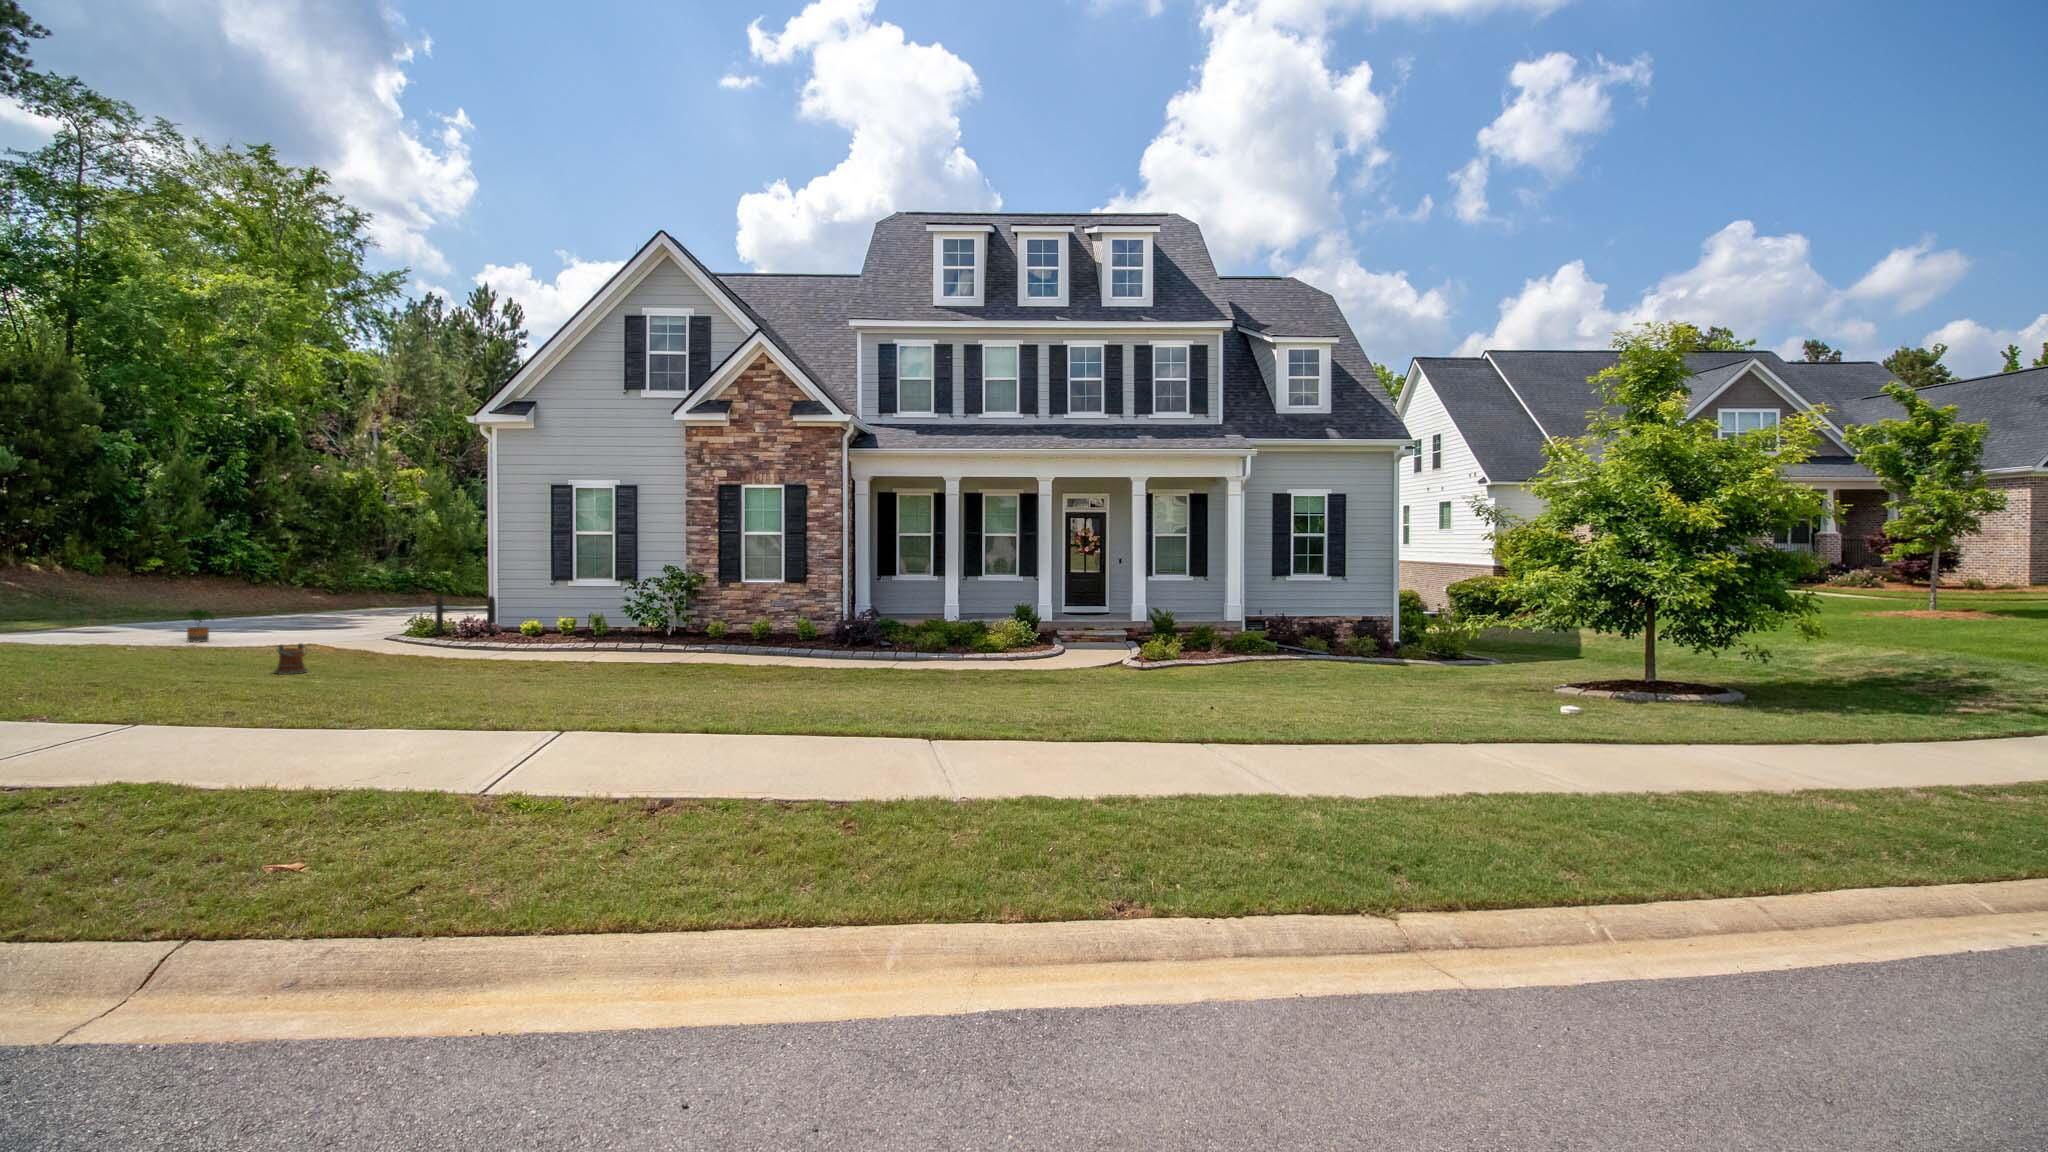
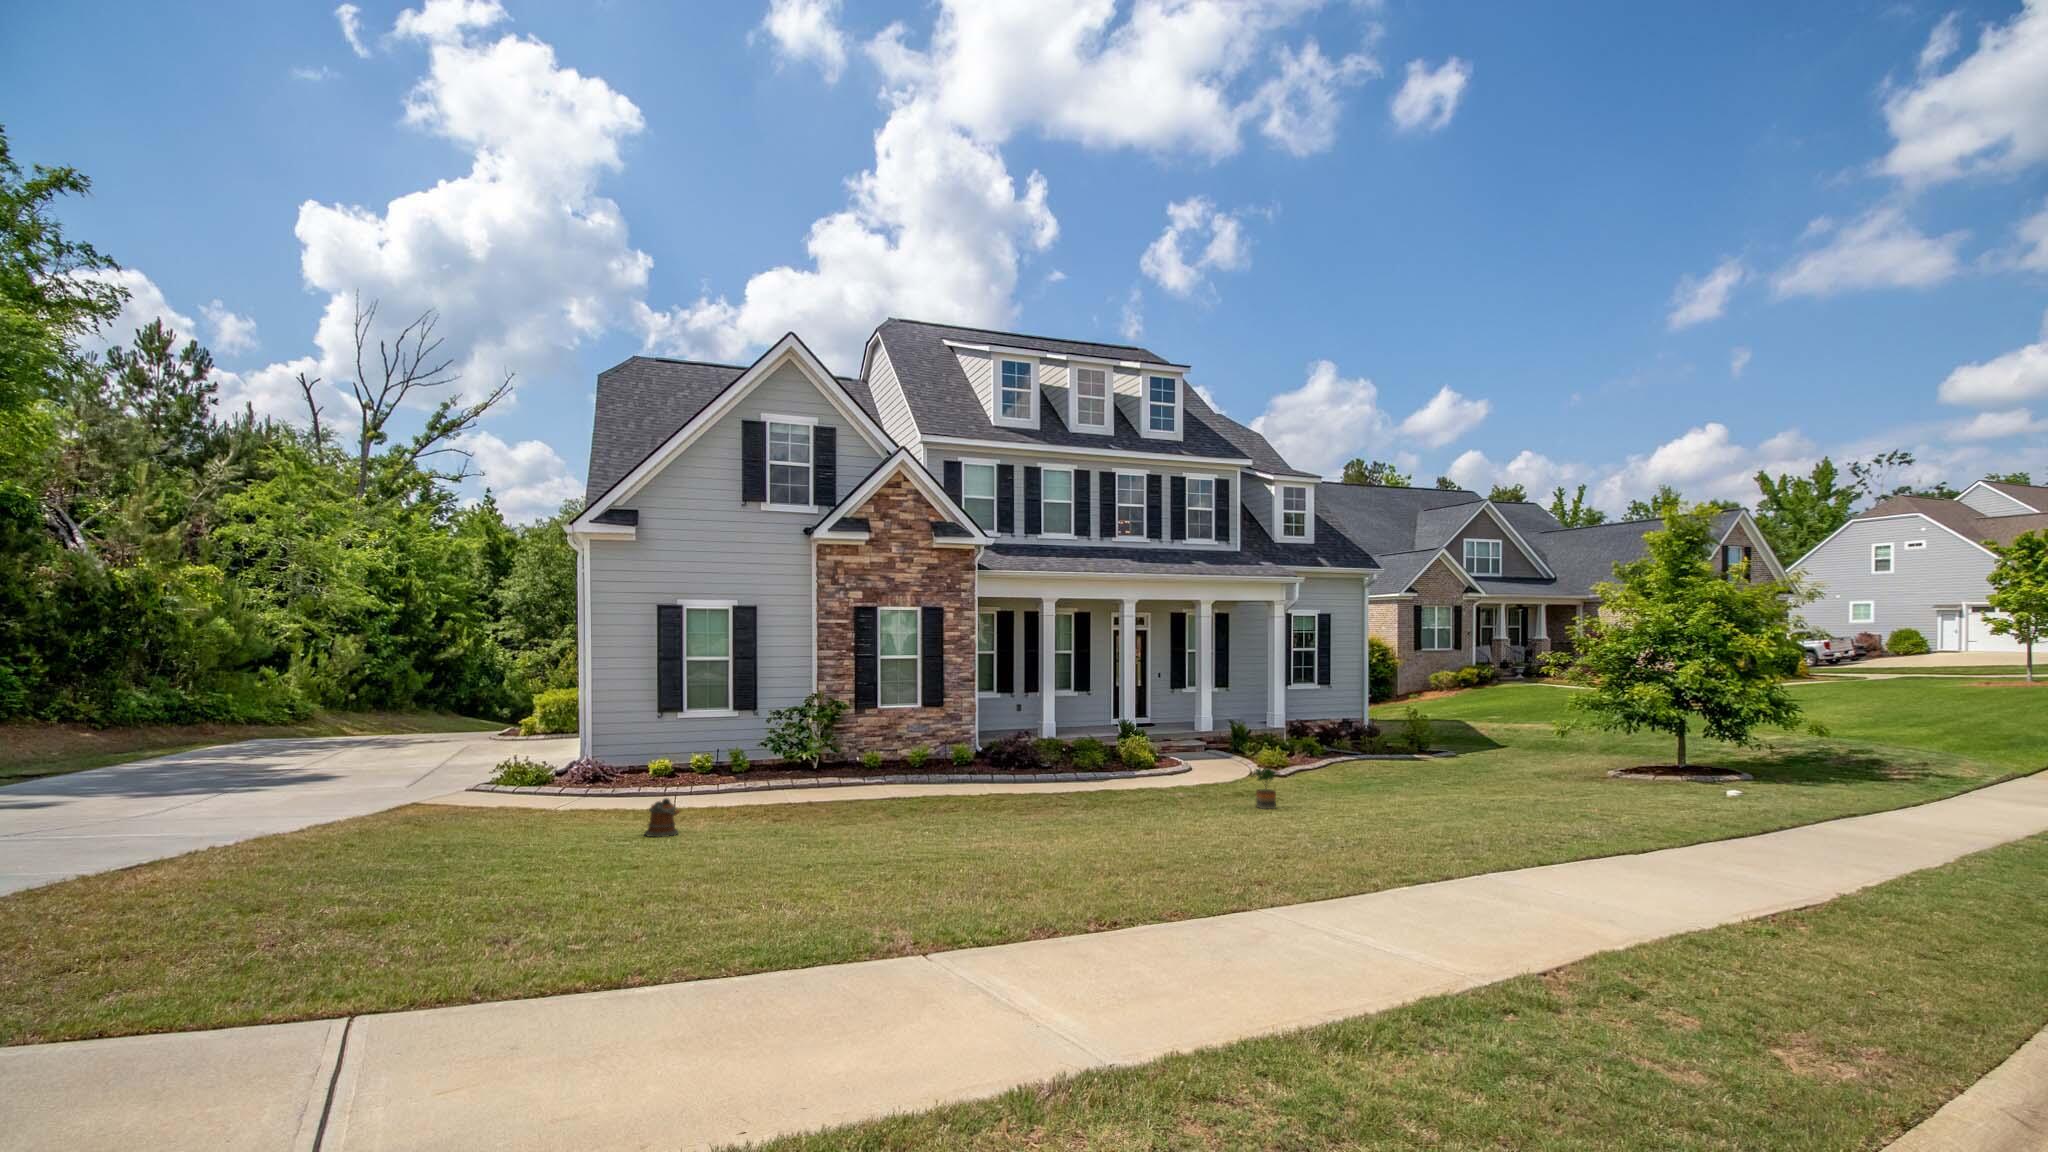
bench: present [436,596,496,634] -> none [518,737,595,787]
potted tree: present [185,610,214,643] -> present [1251,768,1279,809]

